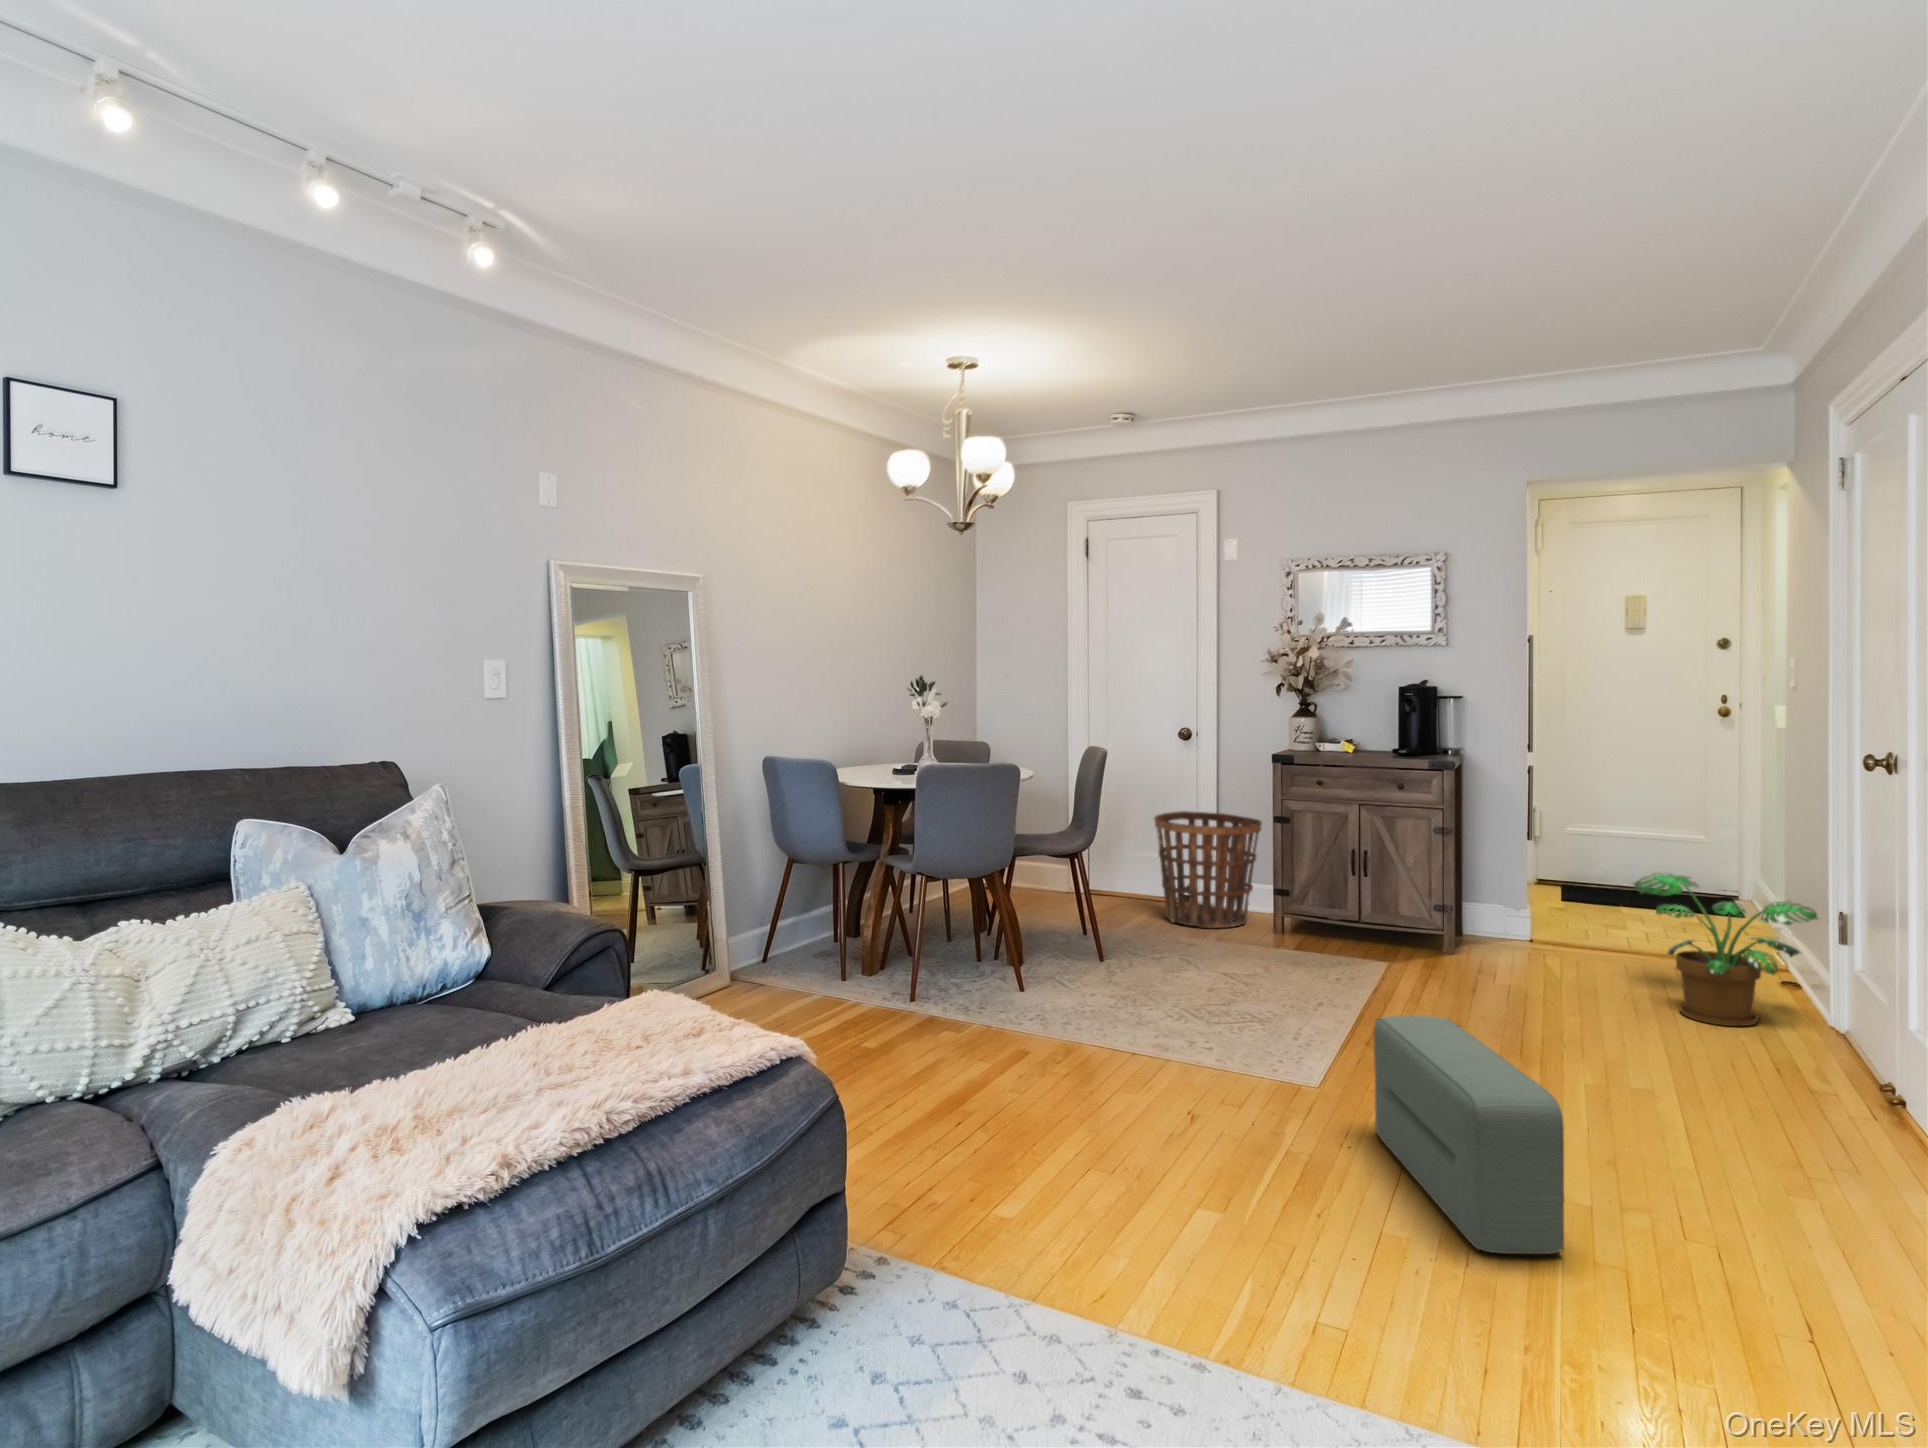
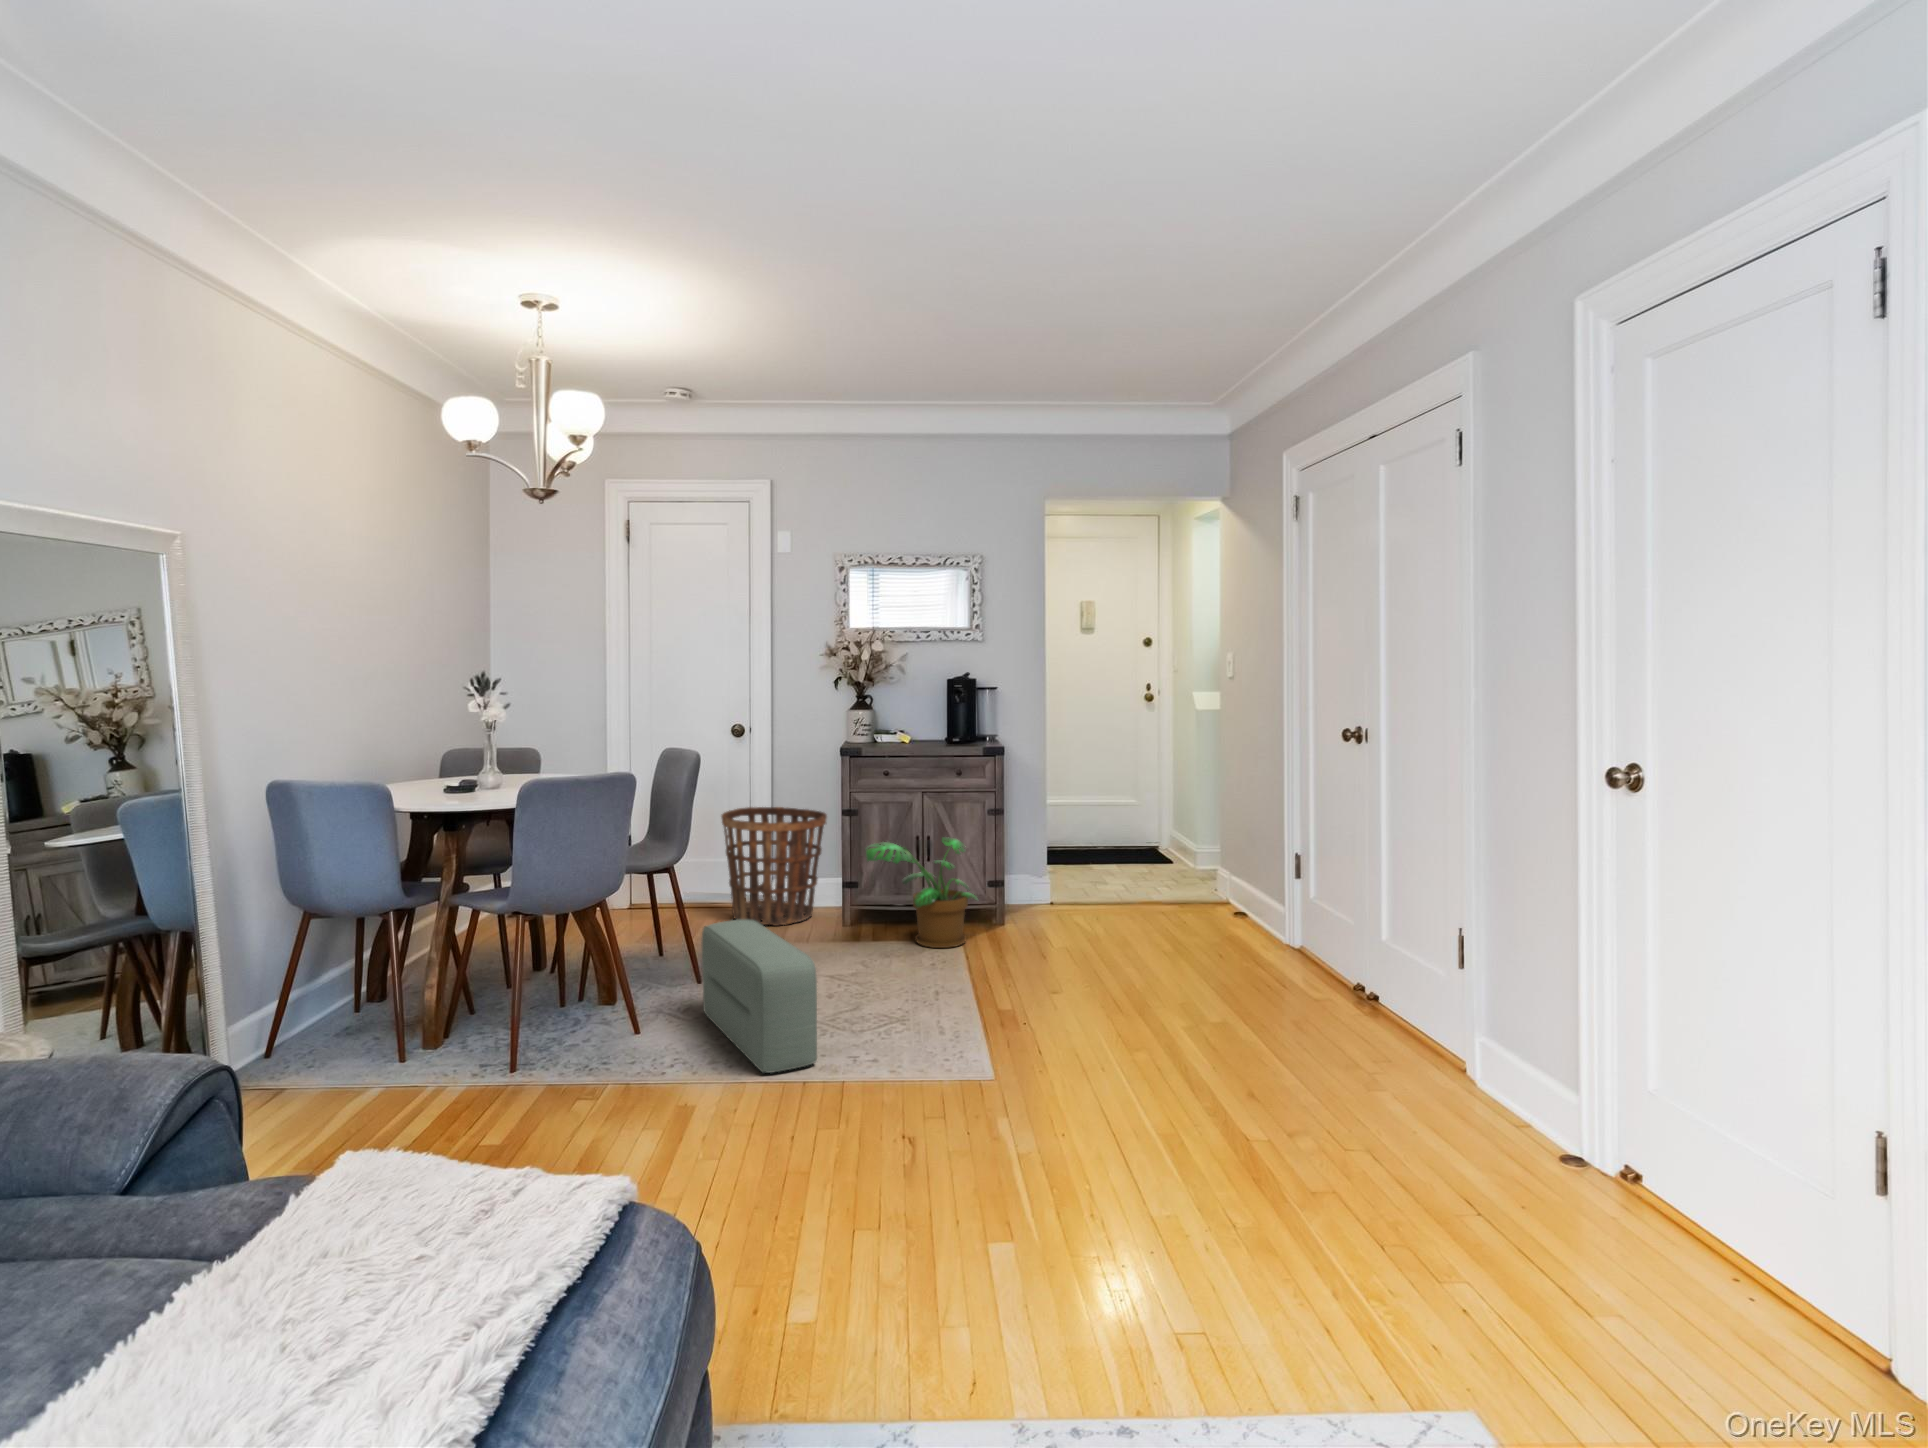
potted plant: present [1634,873,1818,1026] -> present [866,837,977,948]
pouf: present [1374,1015,1564,1254] -> present [702,920,817,1073]

